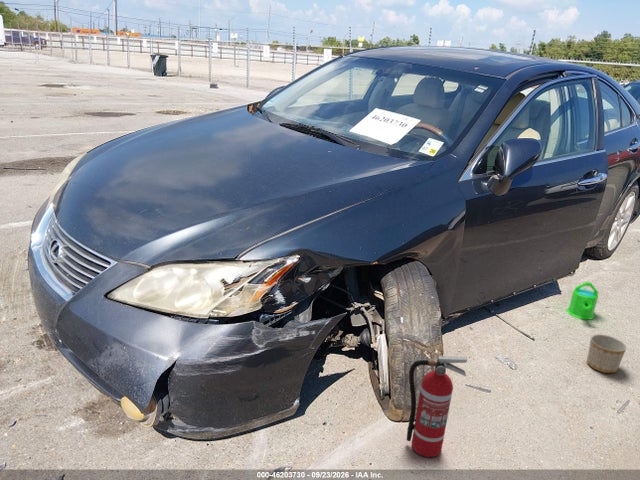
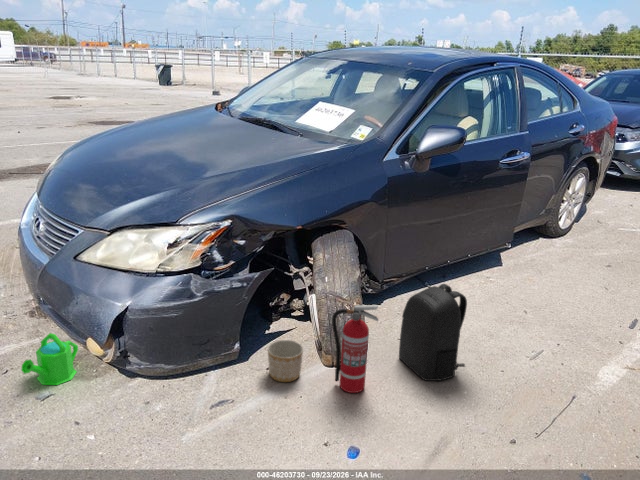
watering can: present [566,282,598,319] -> present [21,333,78,385]
backpack: none [471,325,559,440] -> present [399,284,467,381]
planter: present [587,334,626,373] -> present [268,340,303,382]

